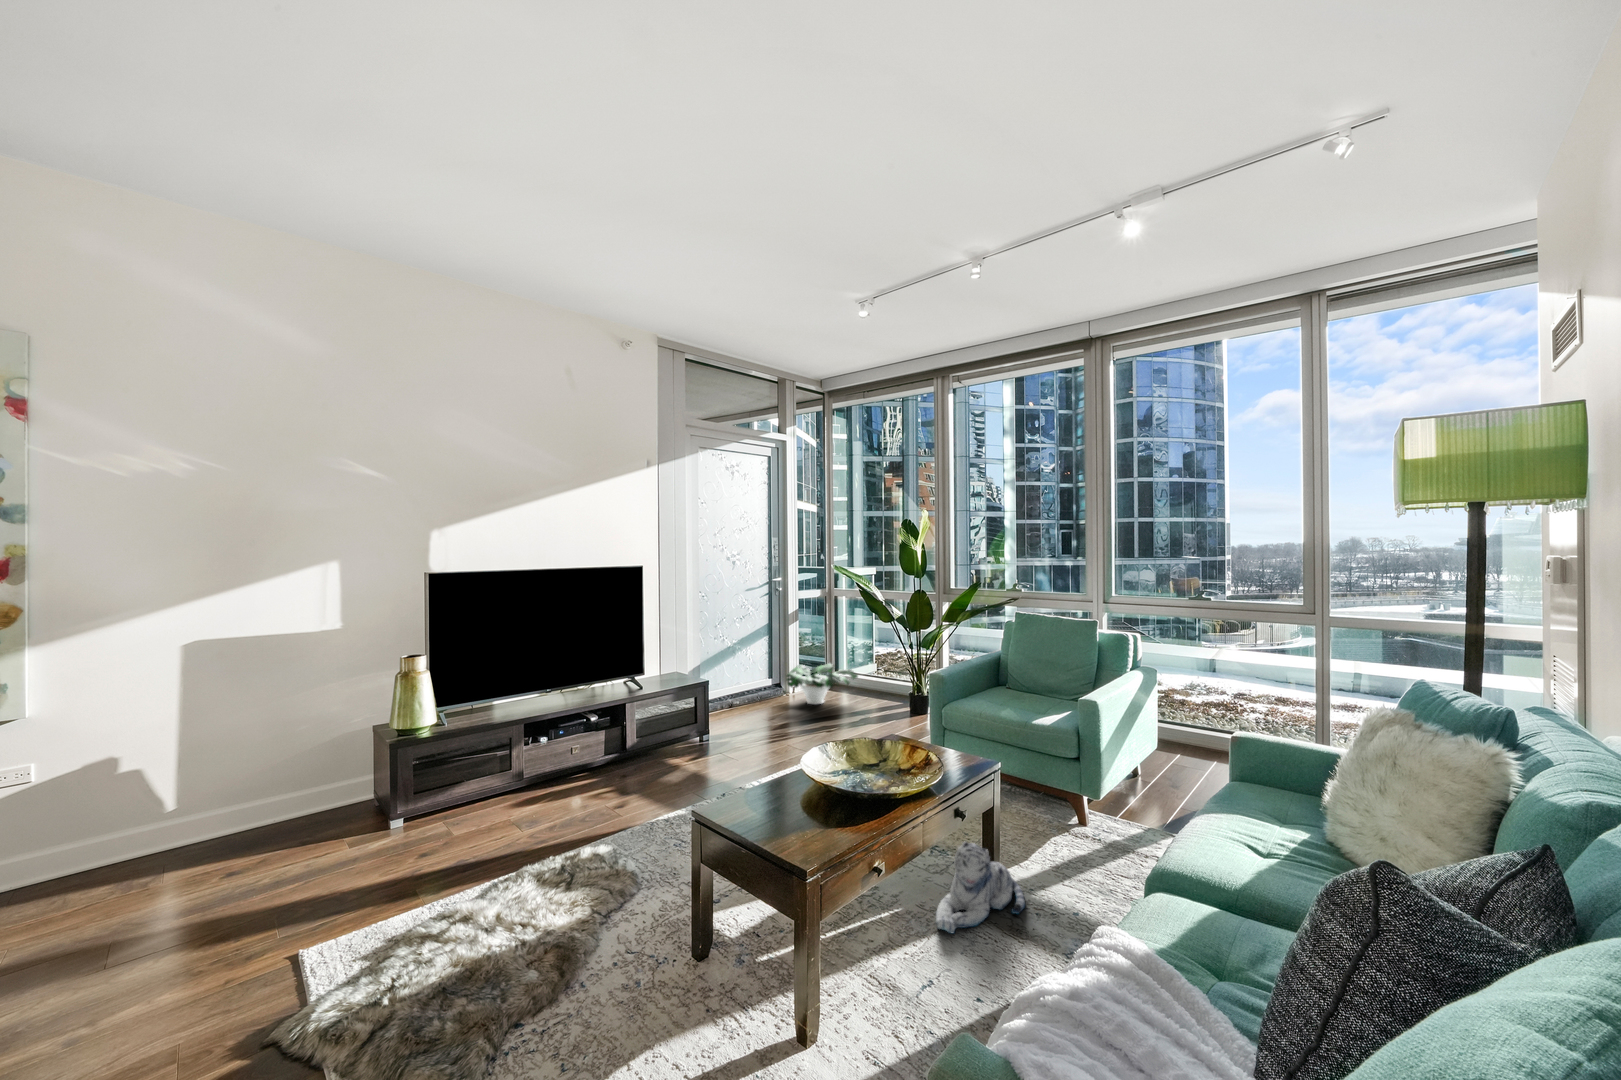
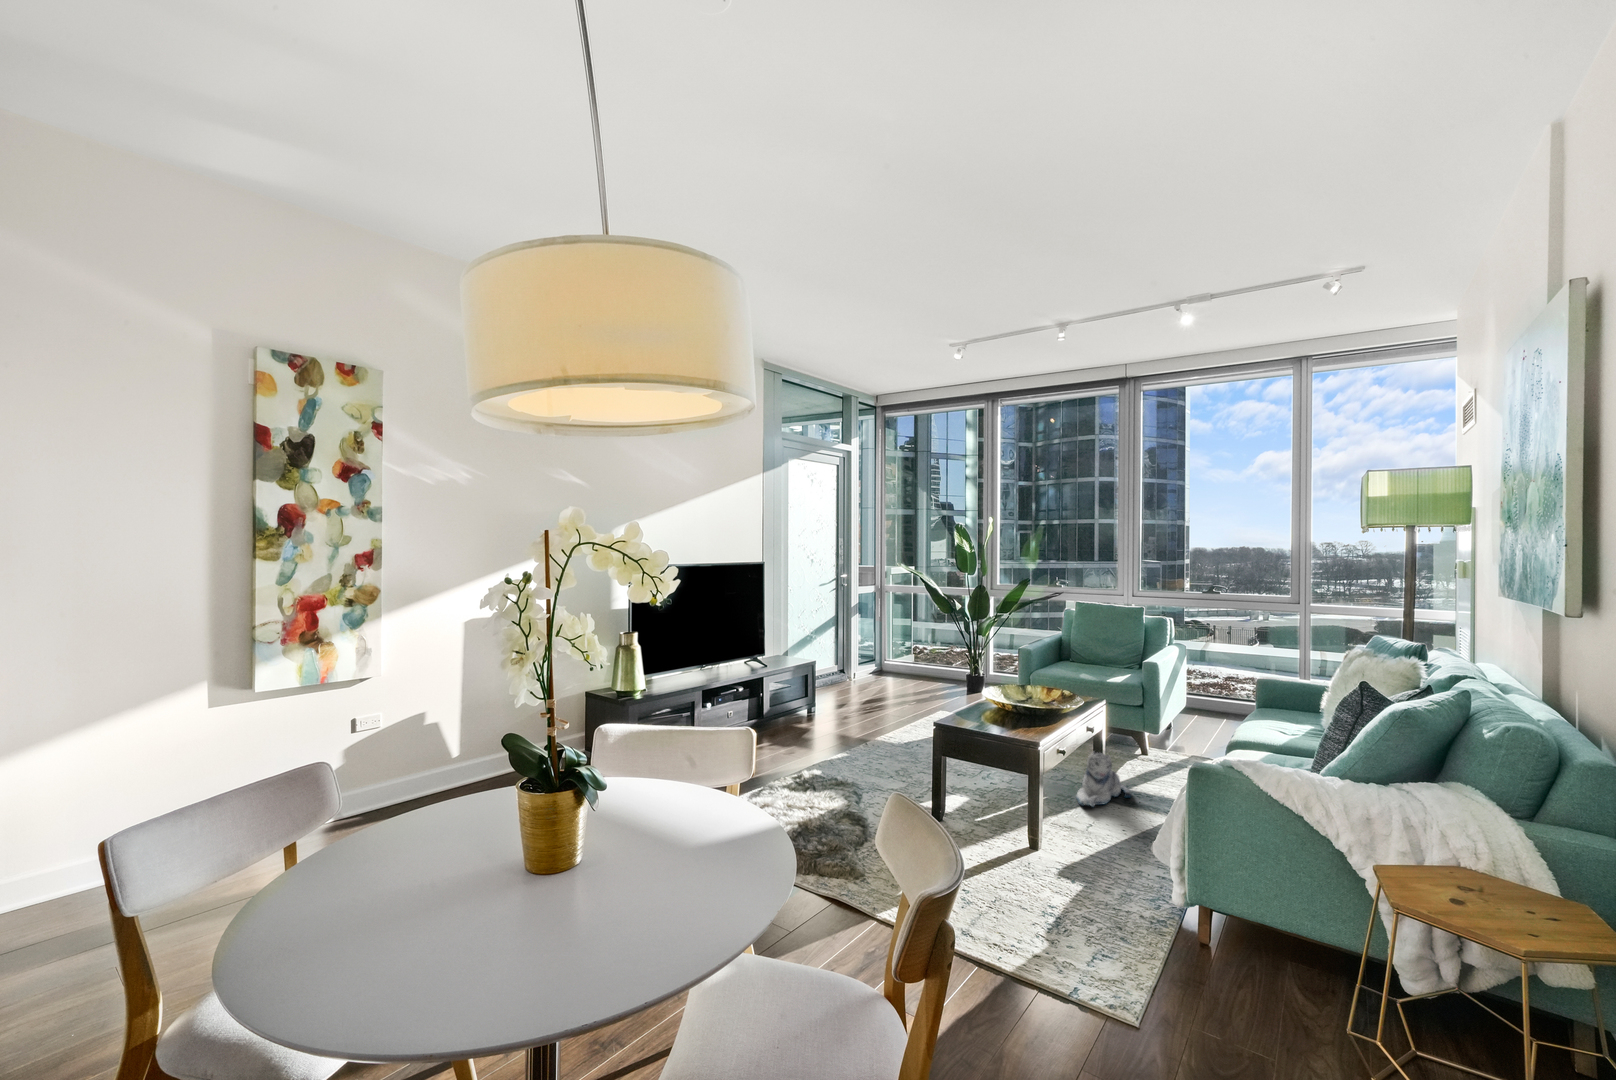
potted plant: present [786,663,858,704] -> none [848,652,913,688]

